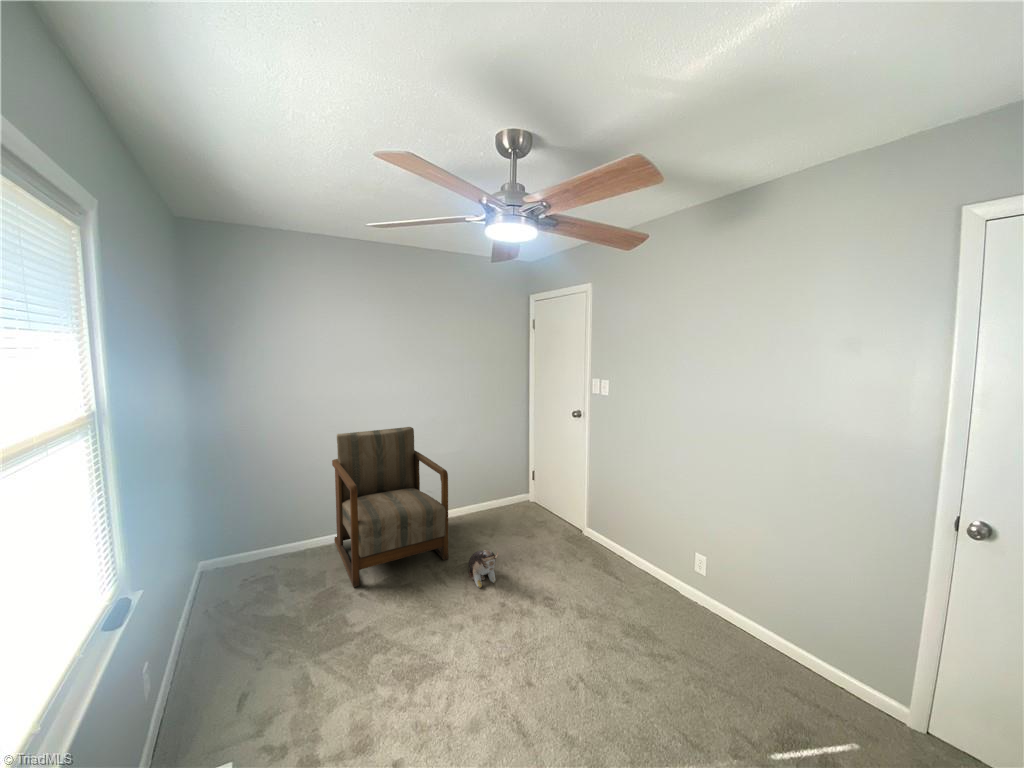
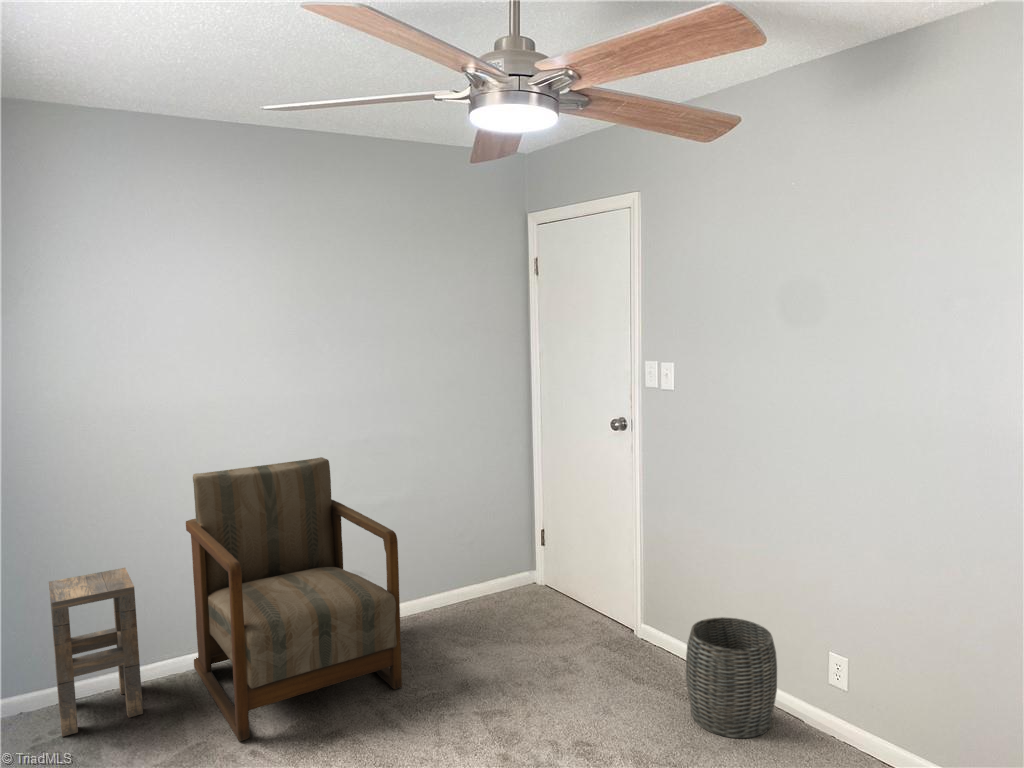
side table: none [253,485,303,579] -> present [49,568,143,737]
woven basket: none [611,528,664,600] -> present [686,617,777,738]
plush toy: present [469,550,498,588] -> none [439,665,494,732]

